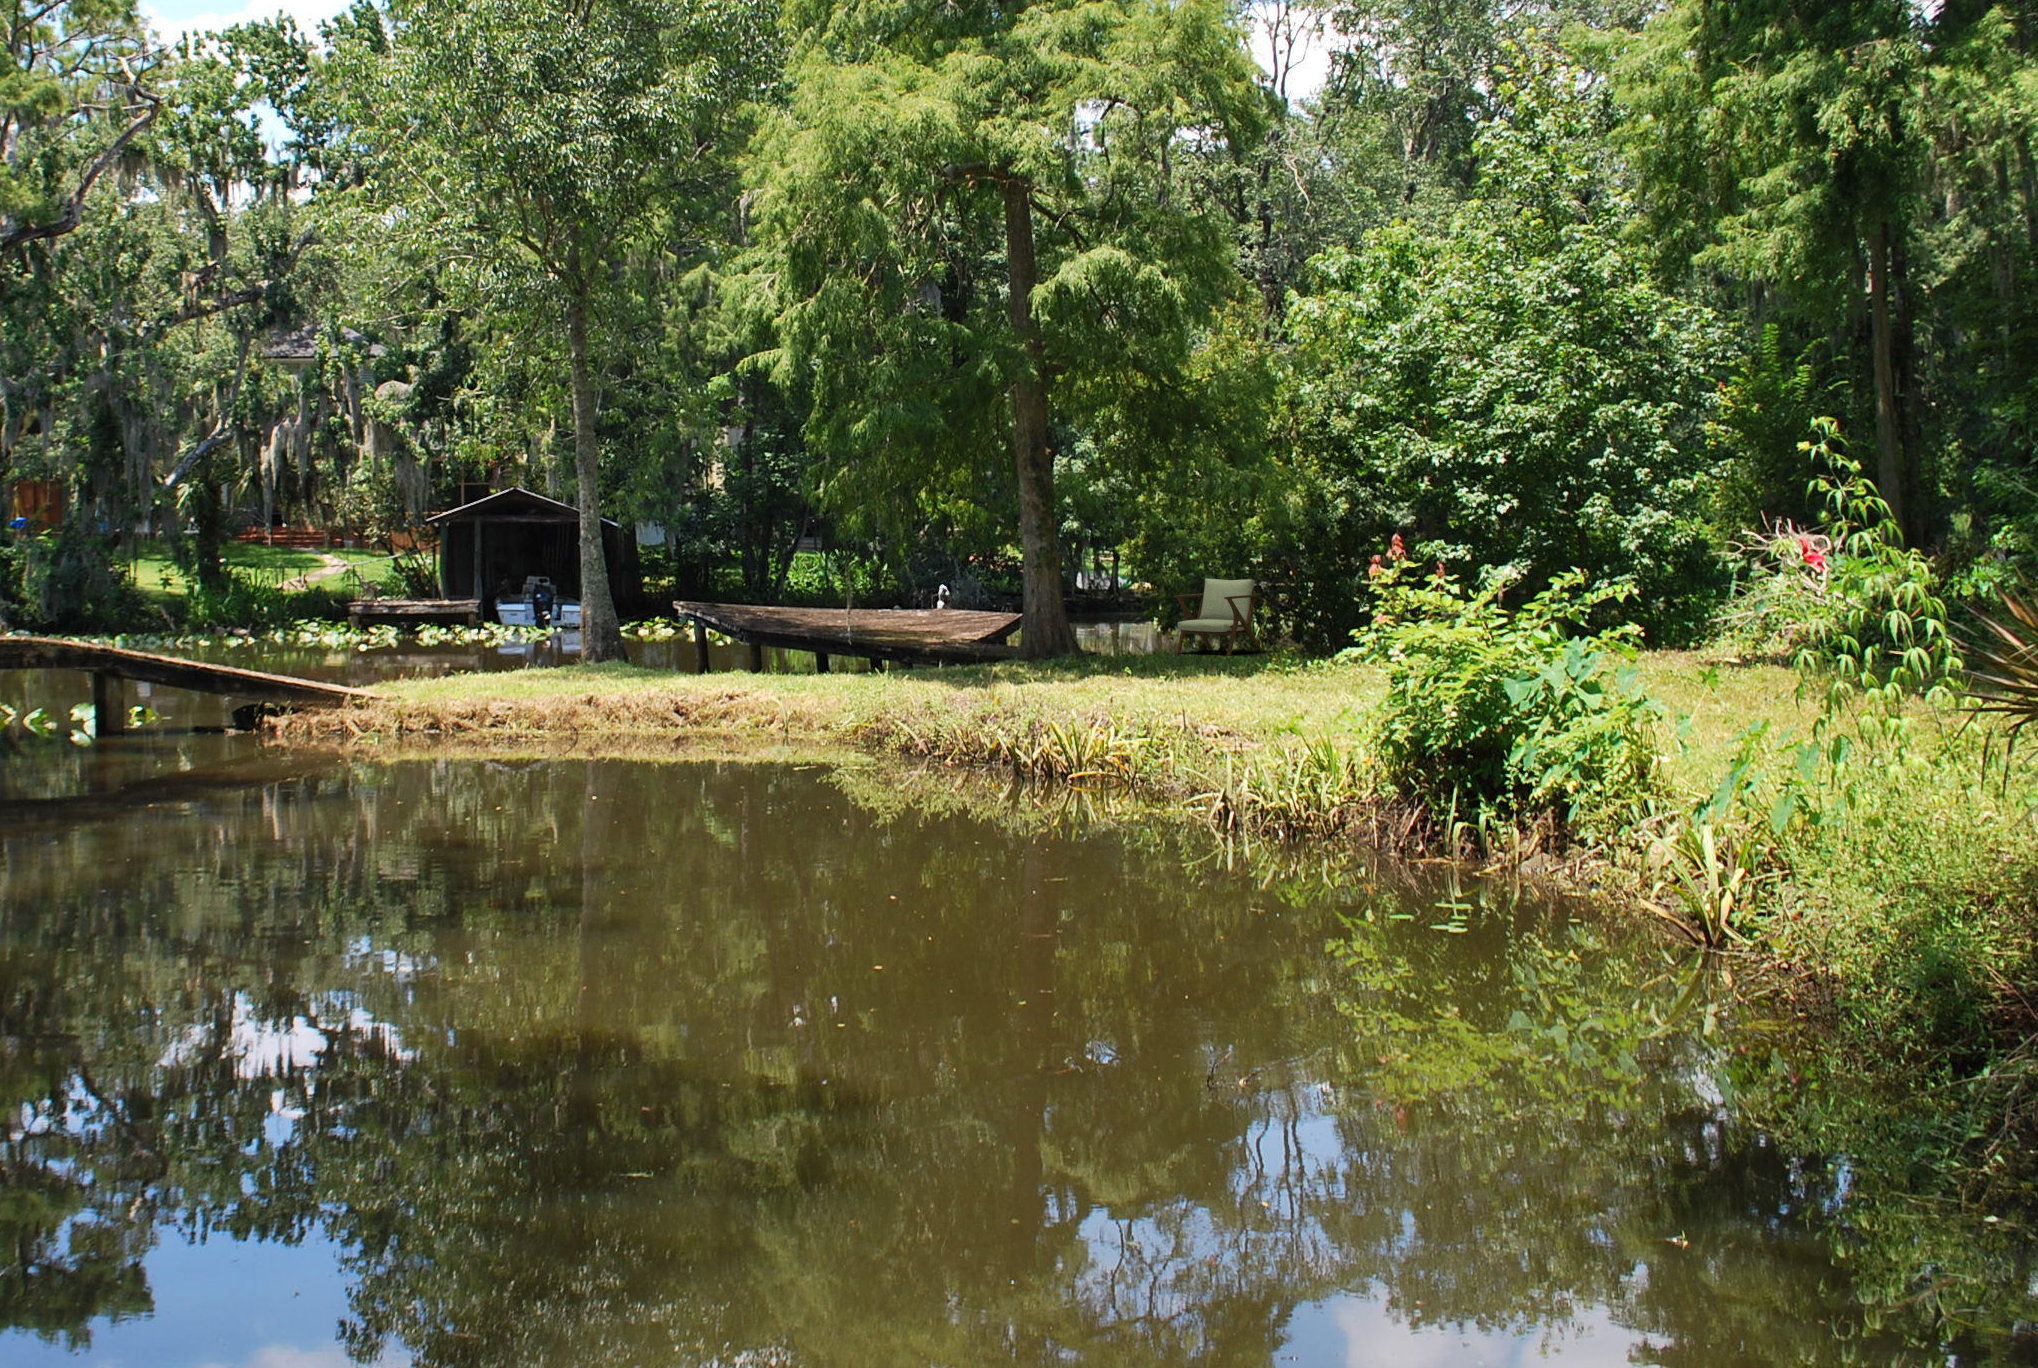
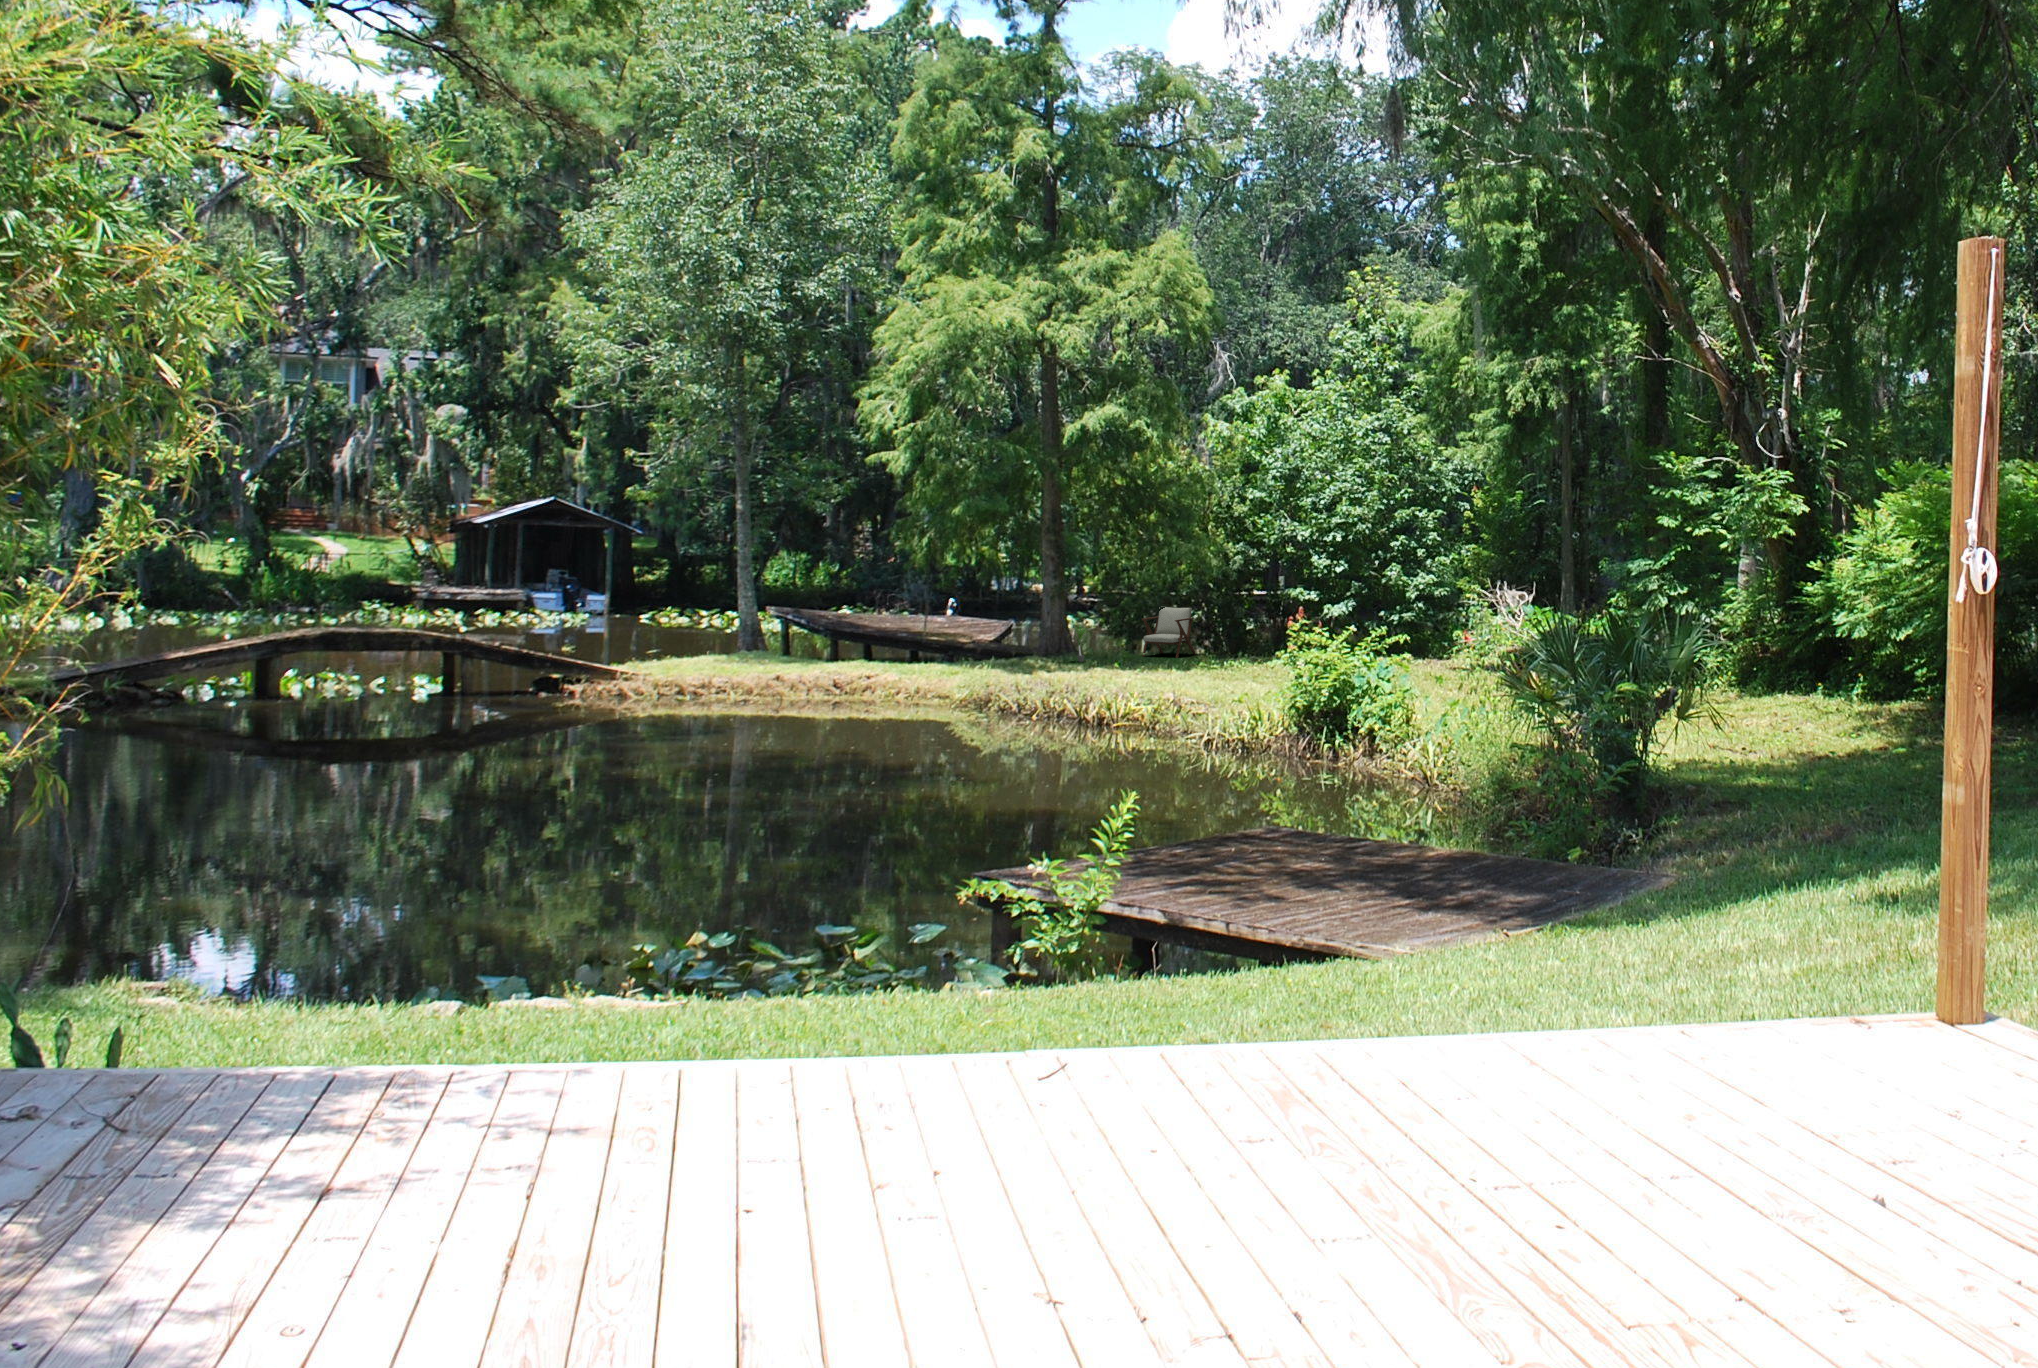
potted plant: none [1053,597,1094,658] -> present [1075,627,1085,662]

